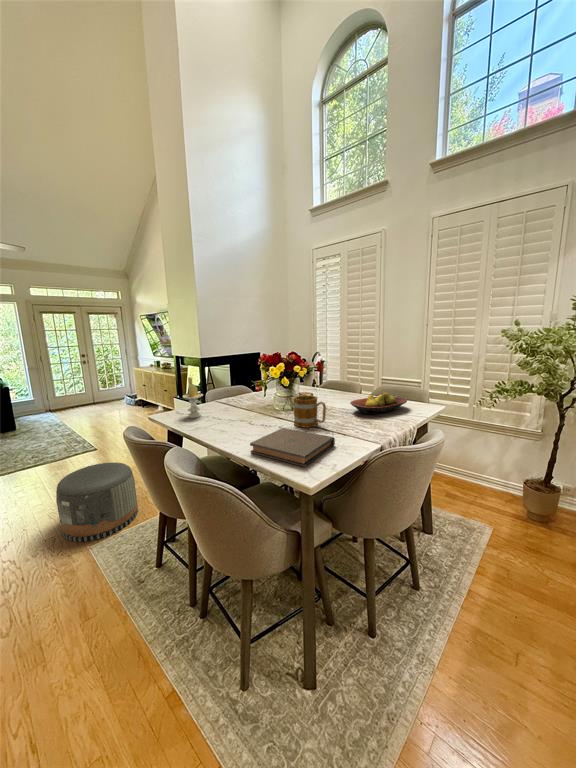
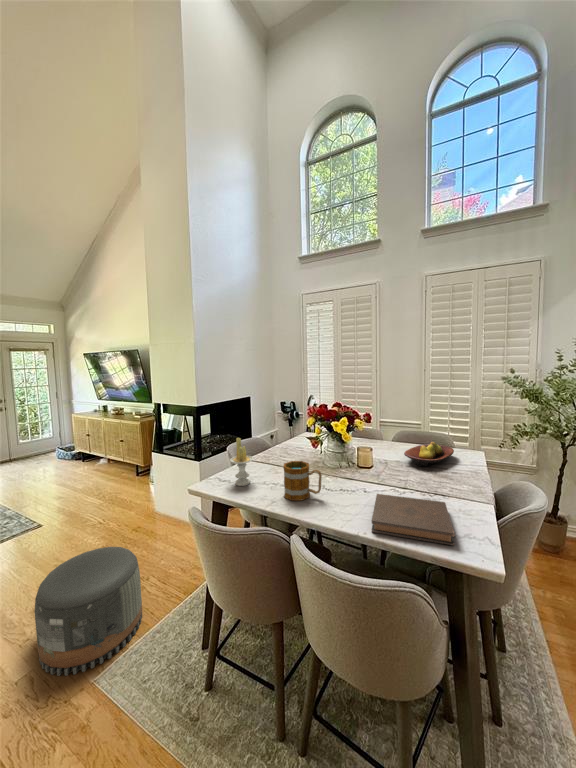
mug: present [294,395,326,428] -> present [283,461,322,501]

